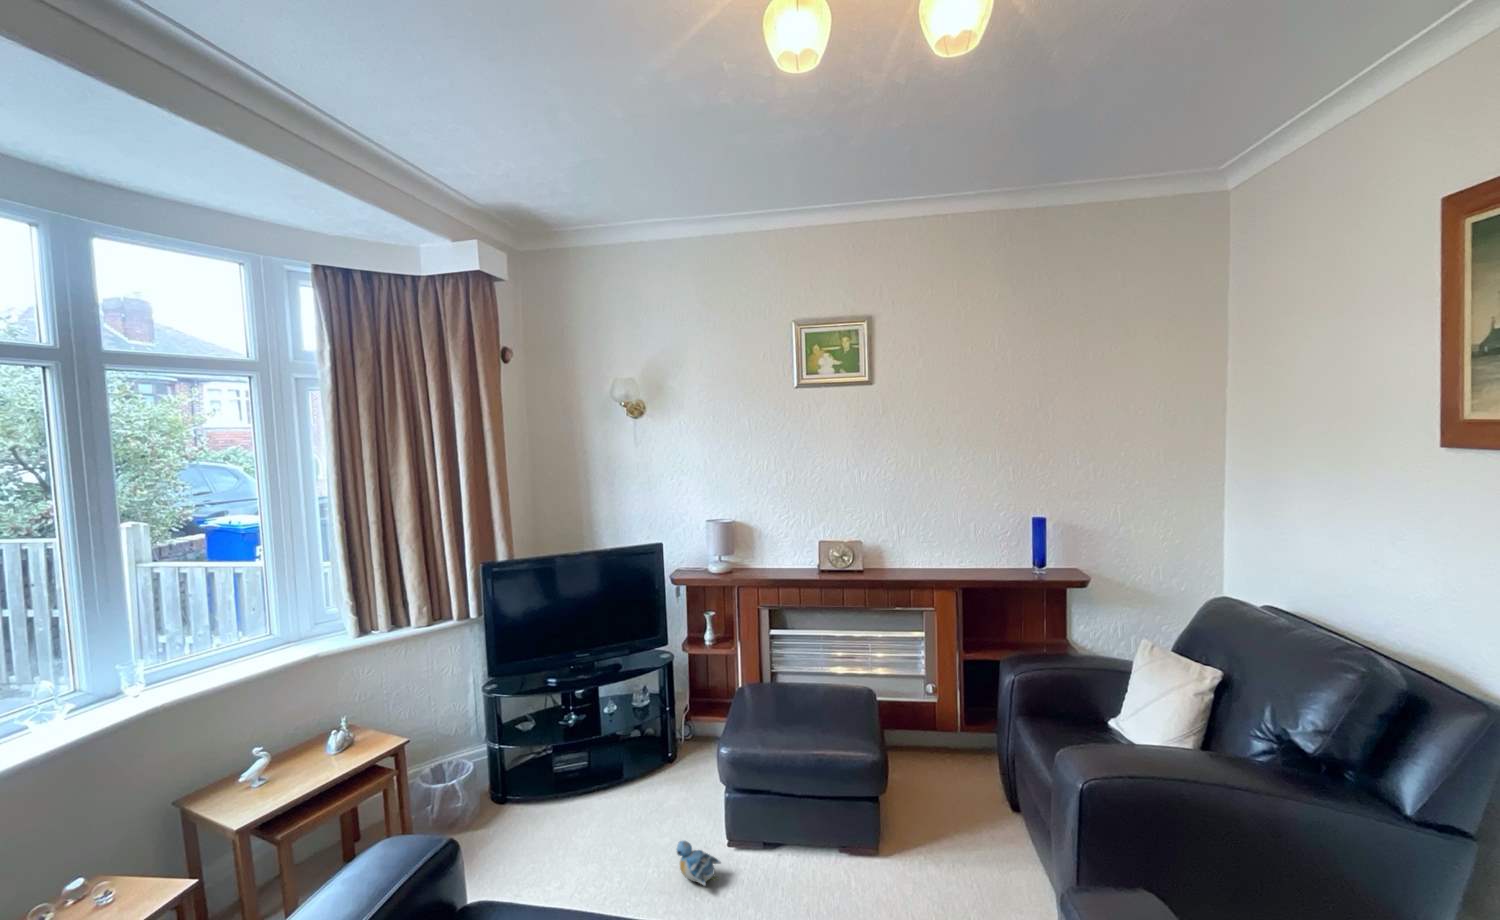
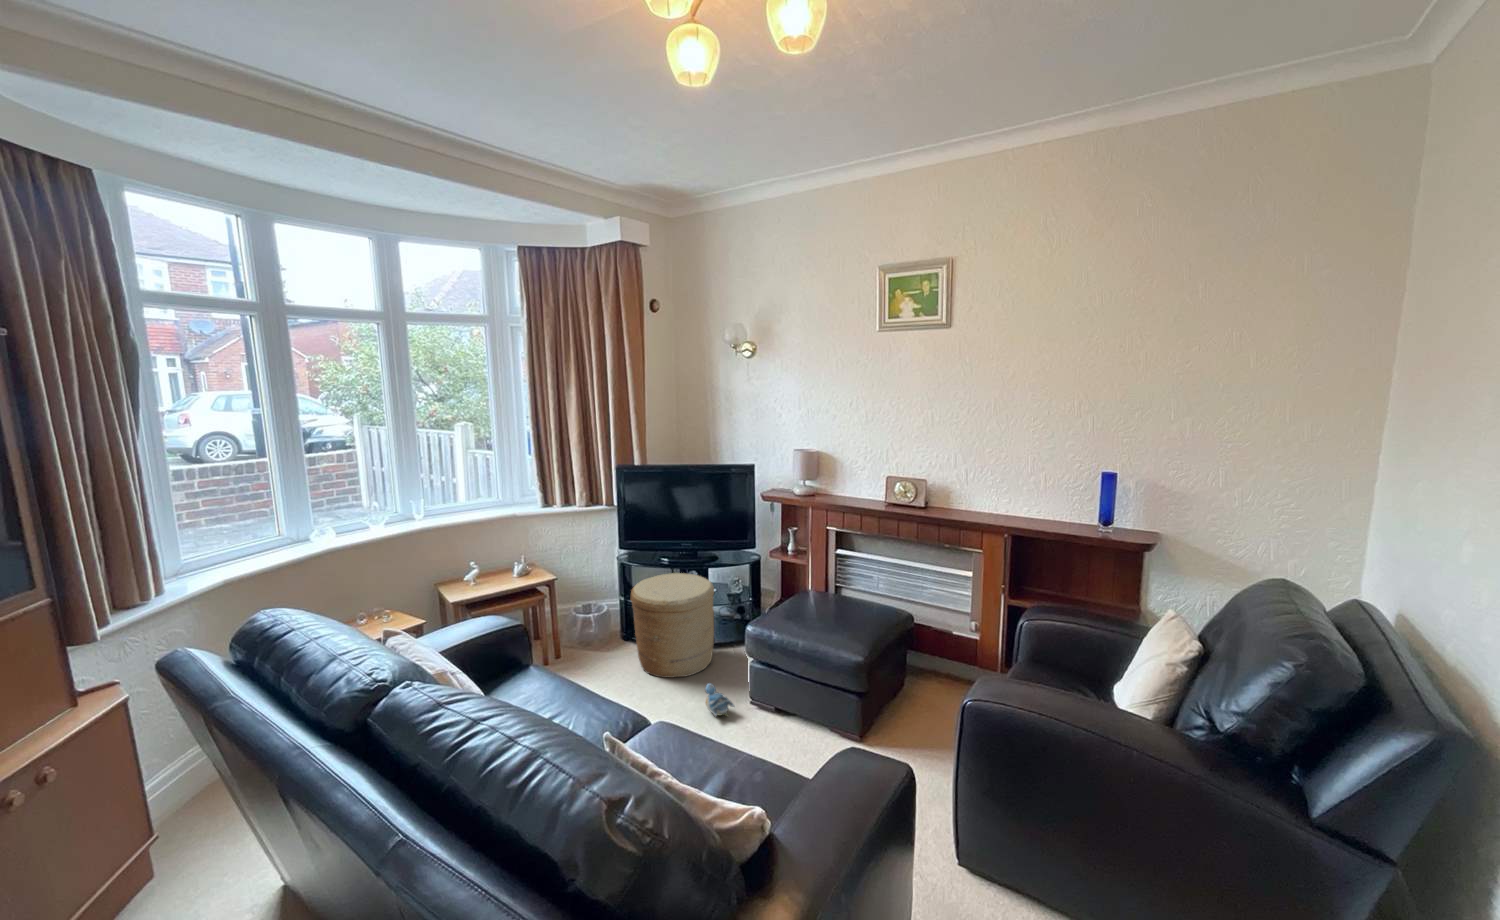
woven basket: none [532,693,648,850] -> present [630,573,714,678]

